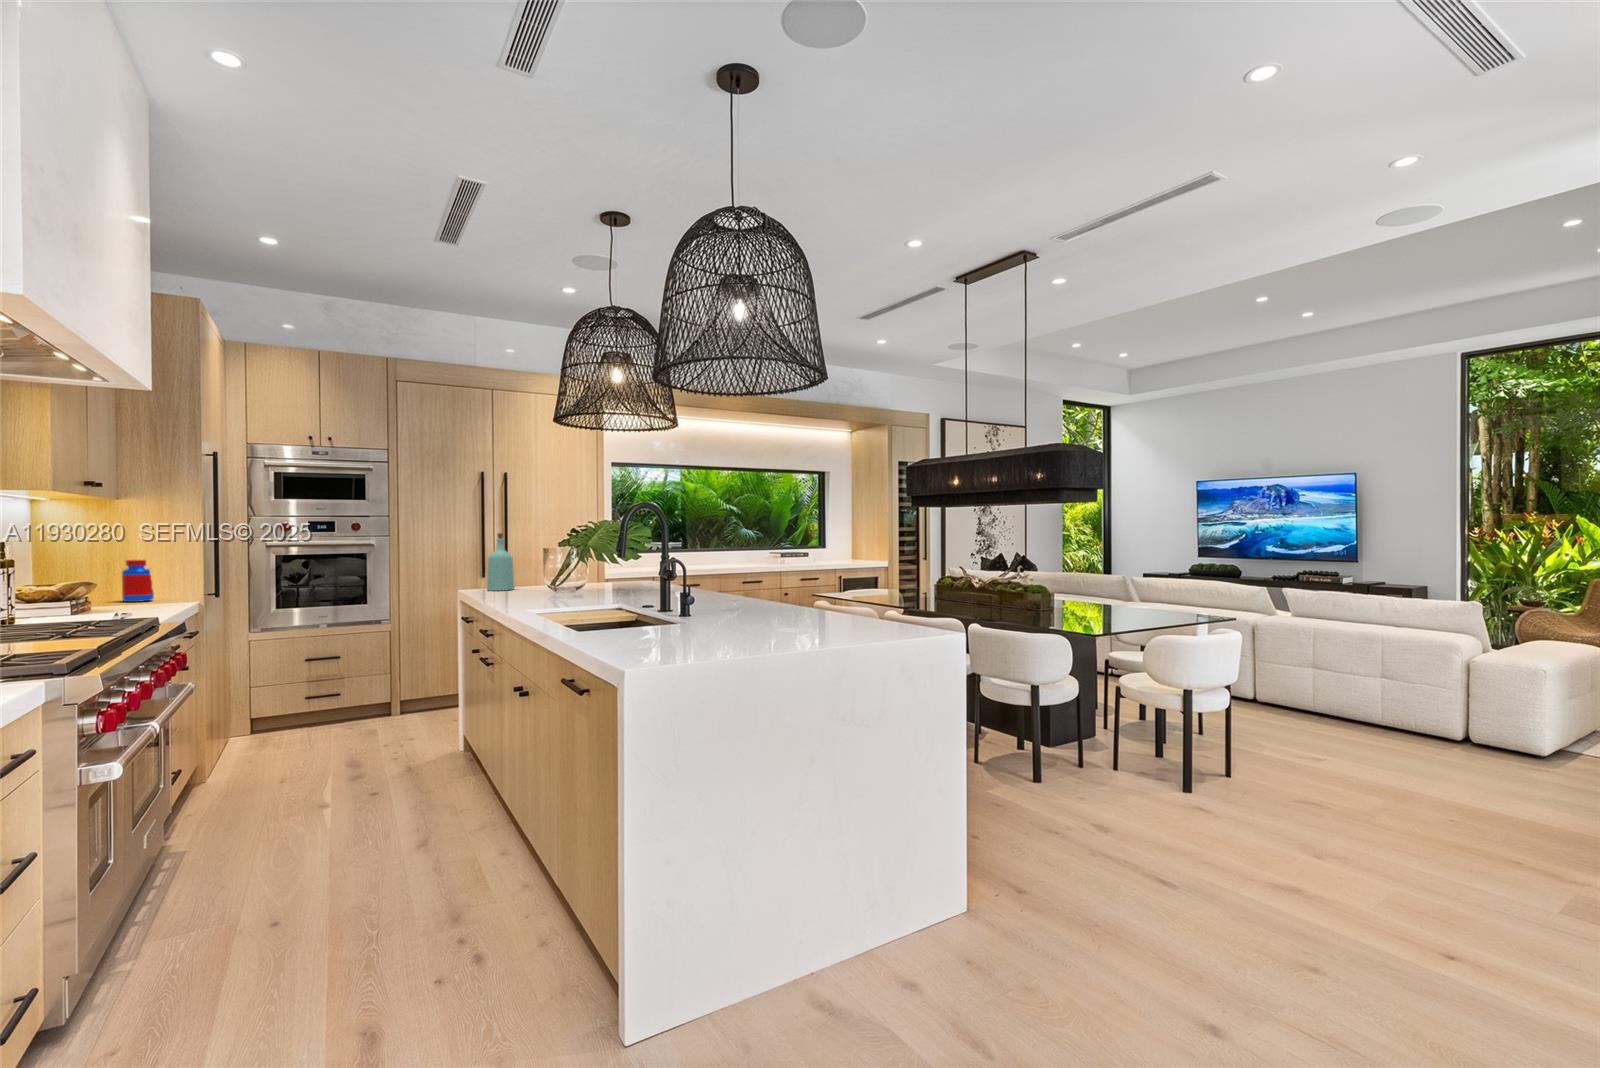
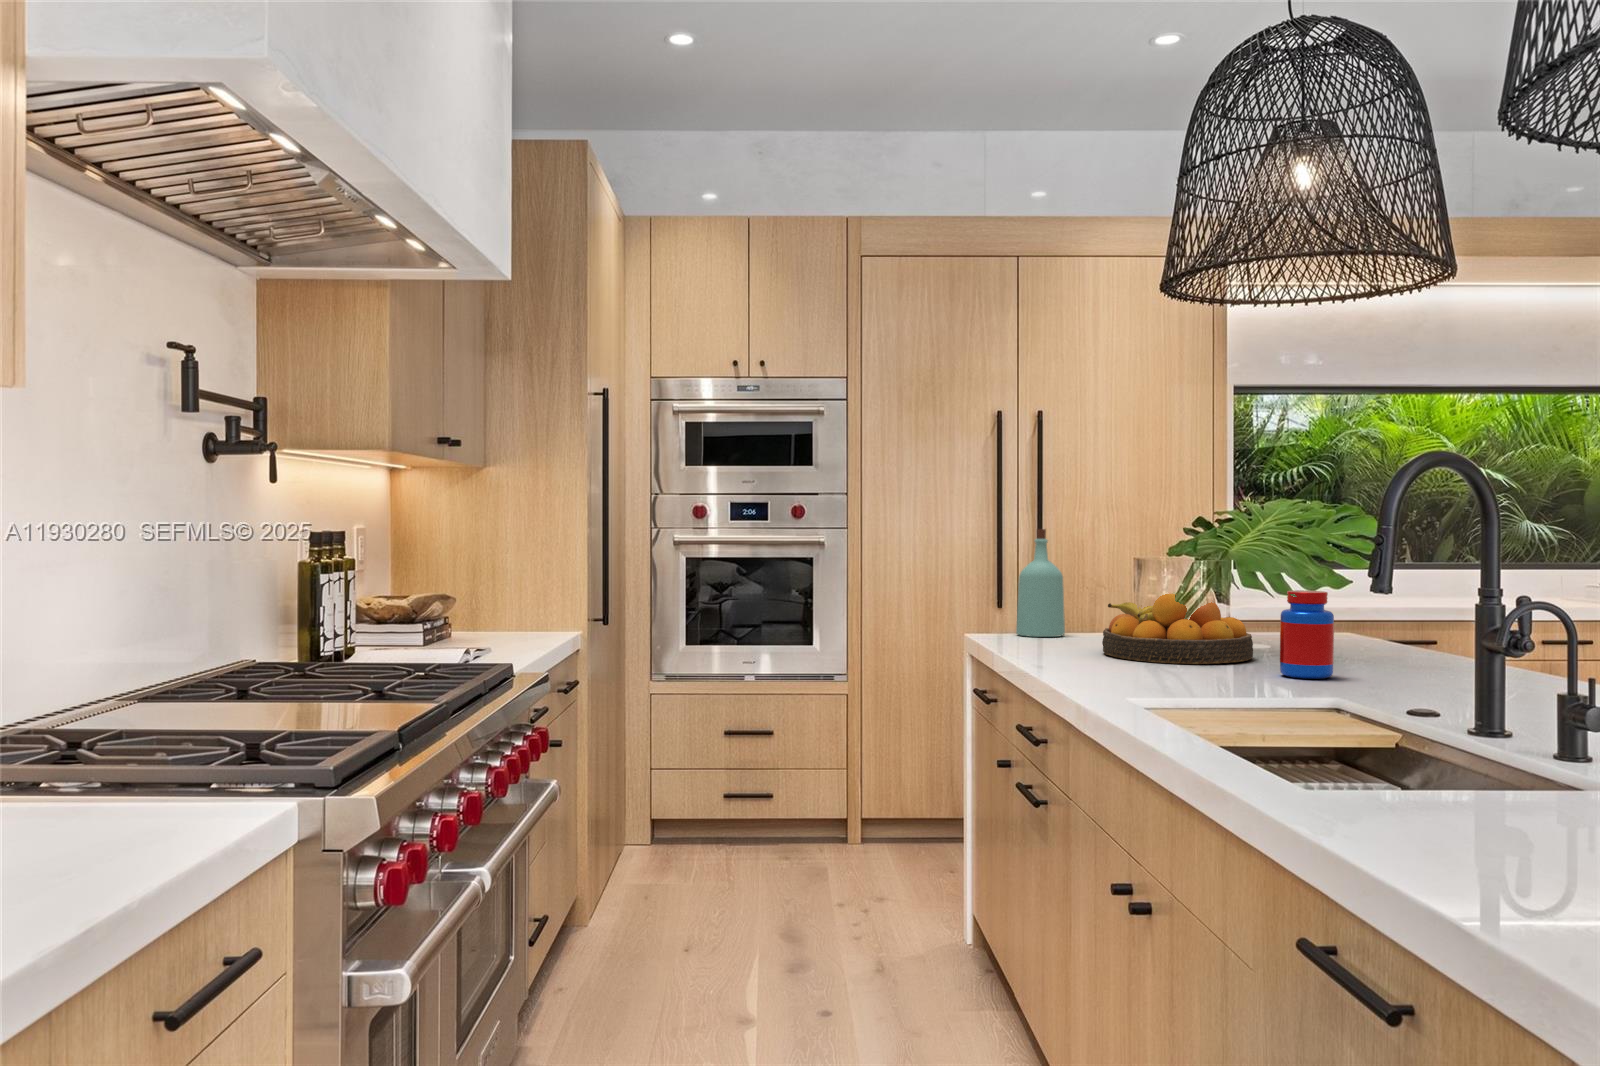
jar: present [122,559,154,602] -> present [1280,590,1334,679]
fruit bowl: none [528,562,603,597] -> present [1102,594,1253,664]

